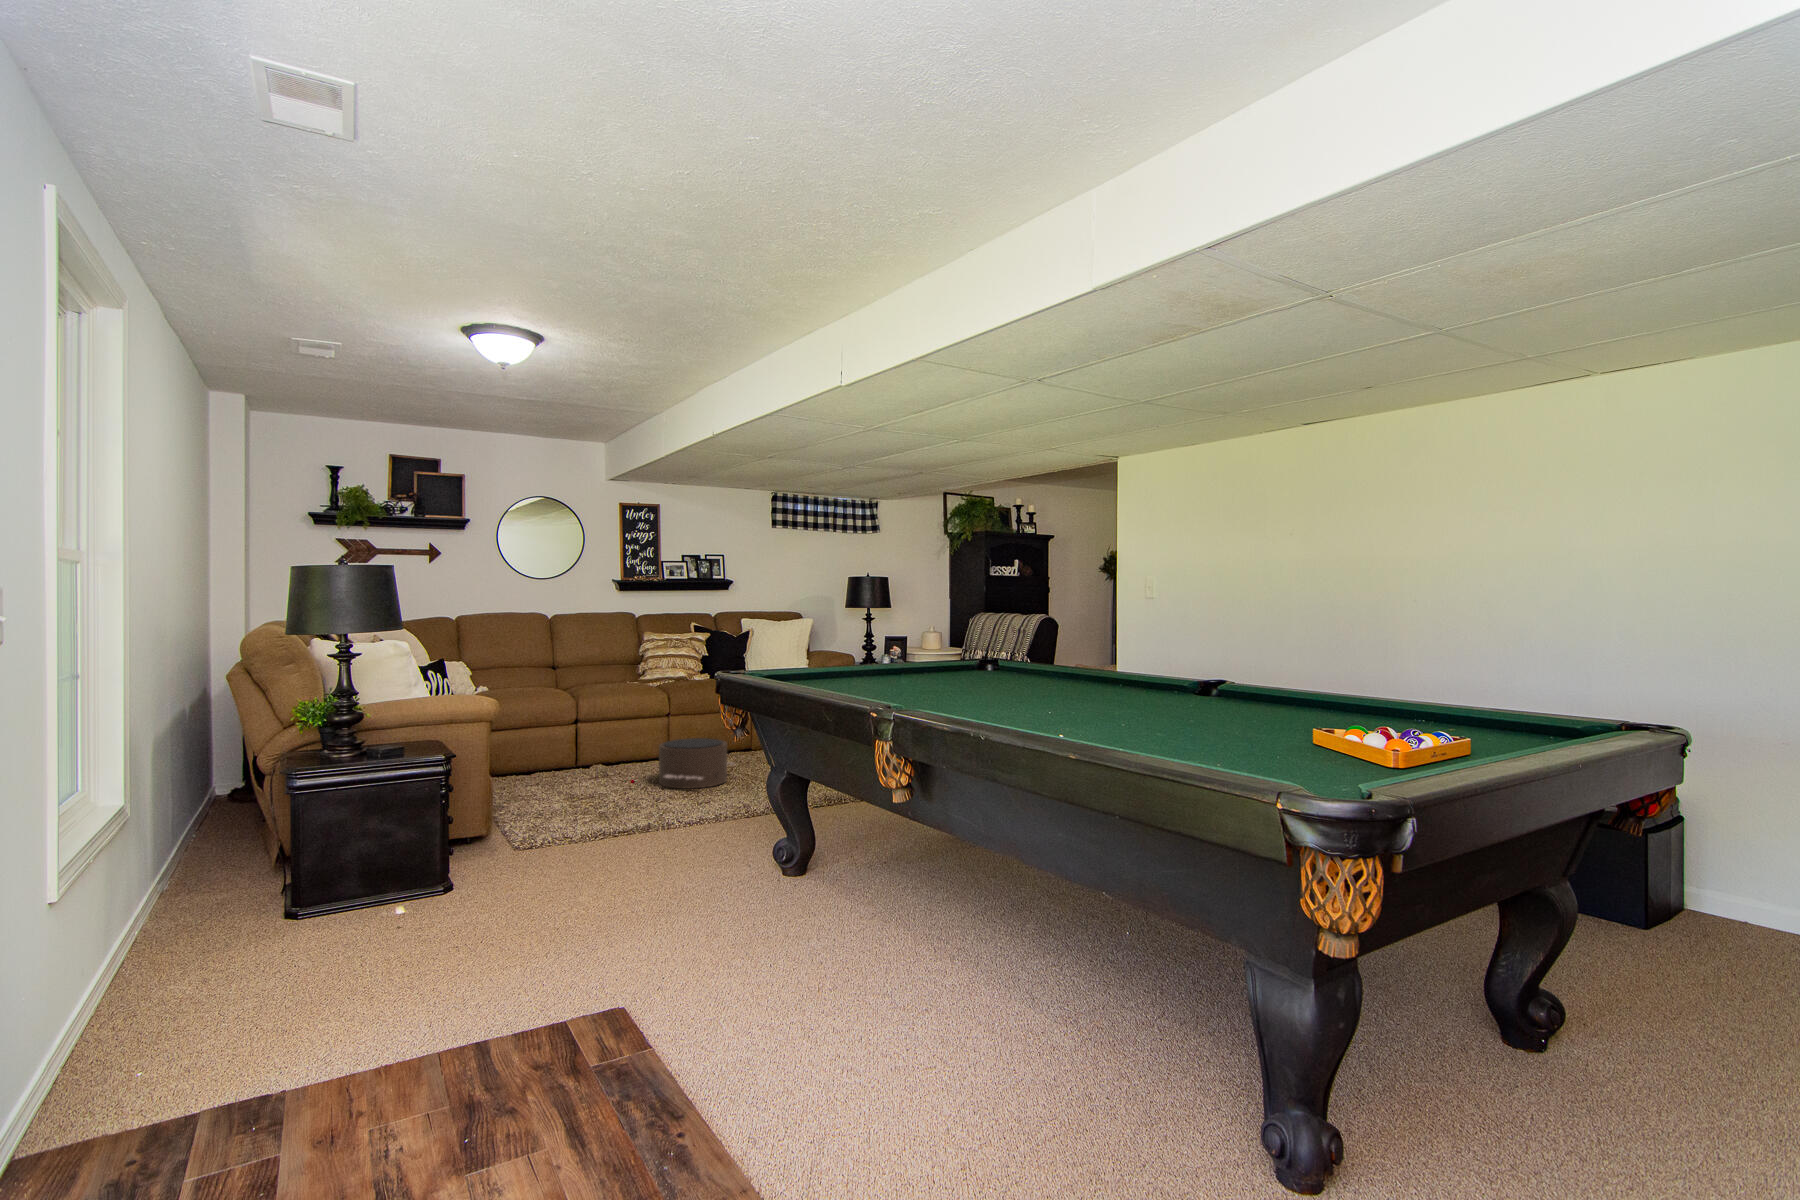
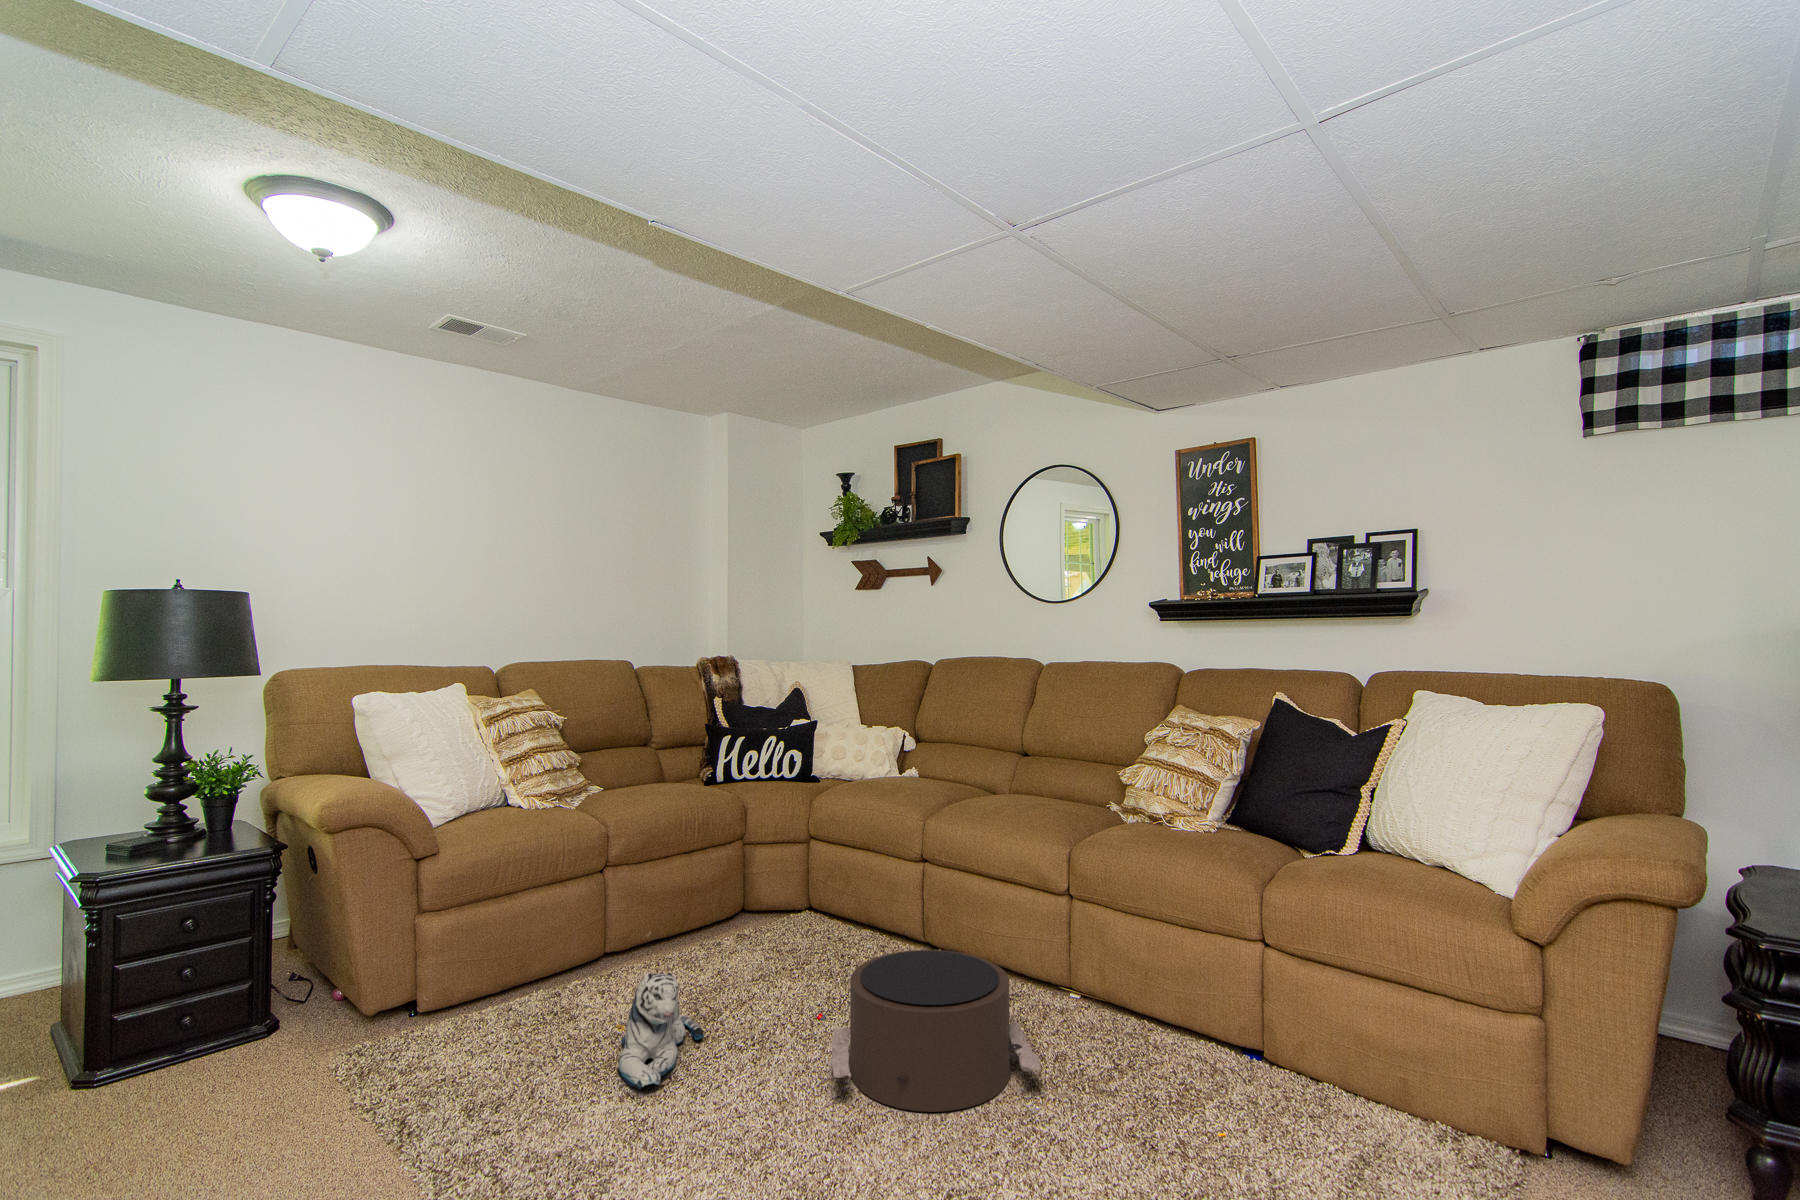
plush toy: none [575,766,649,811] -> present [618,973,704,1089]

